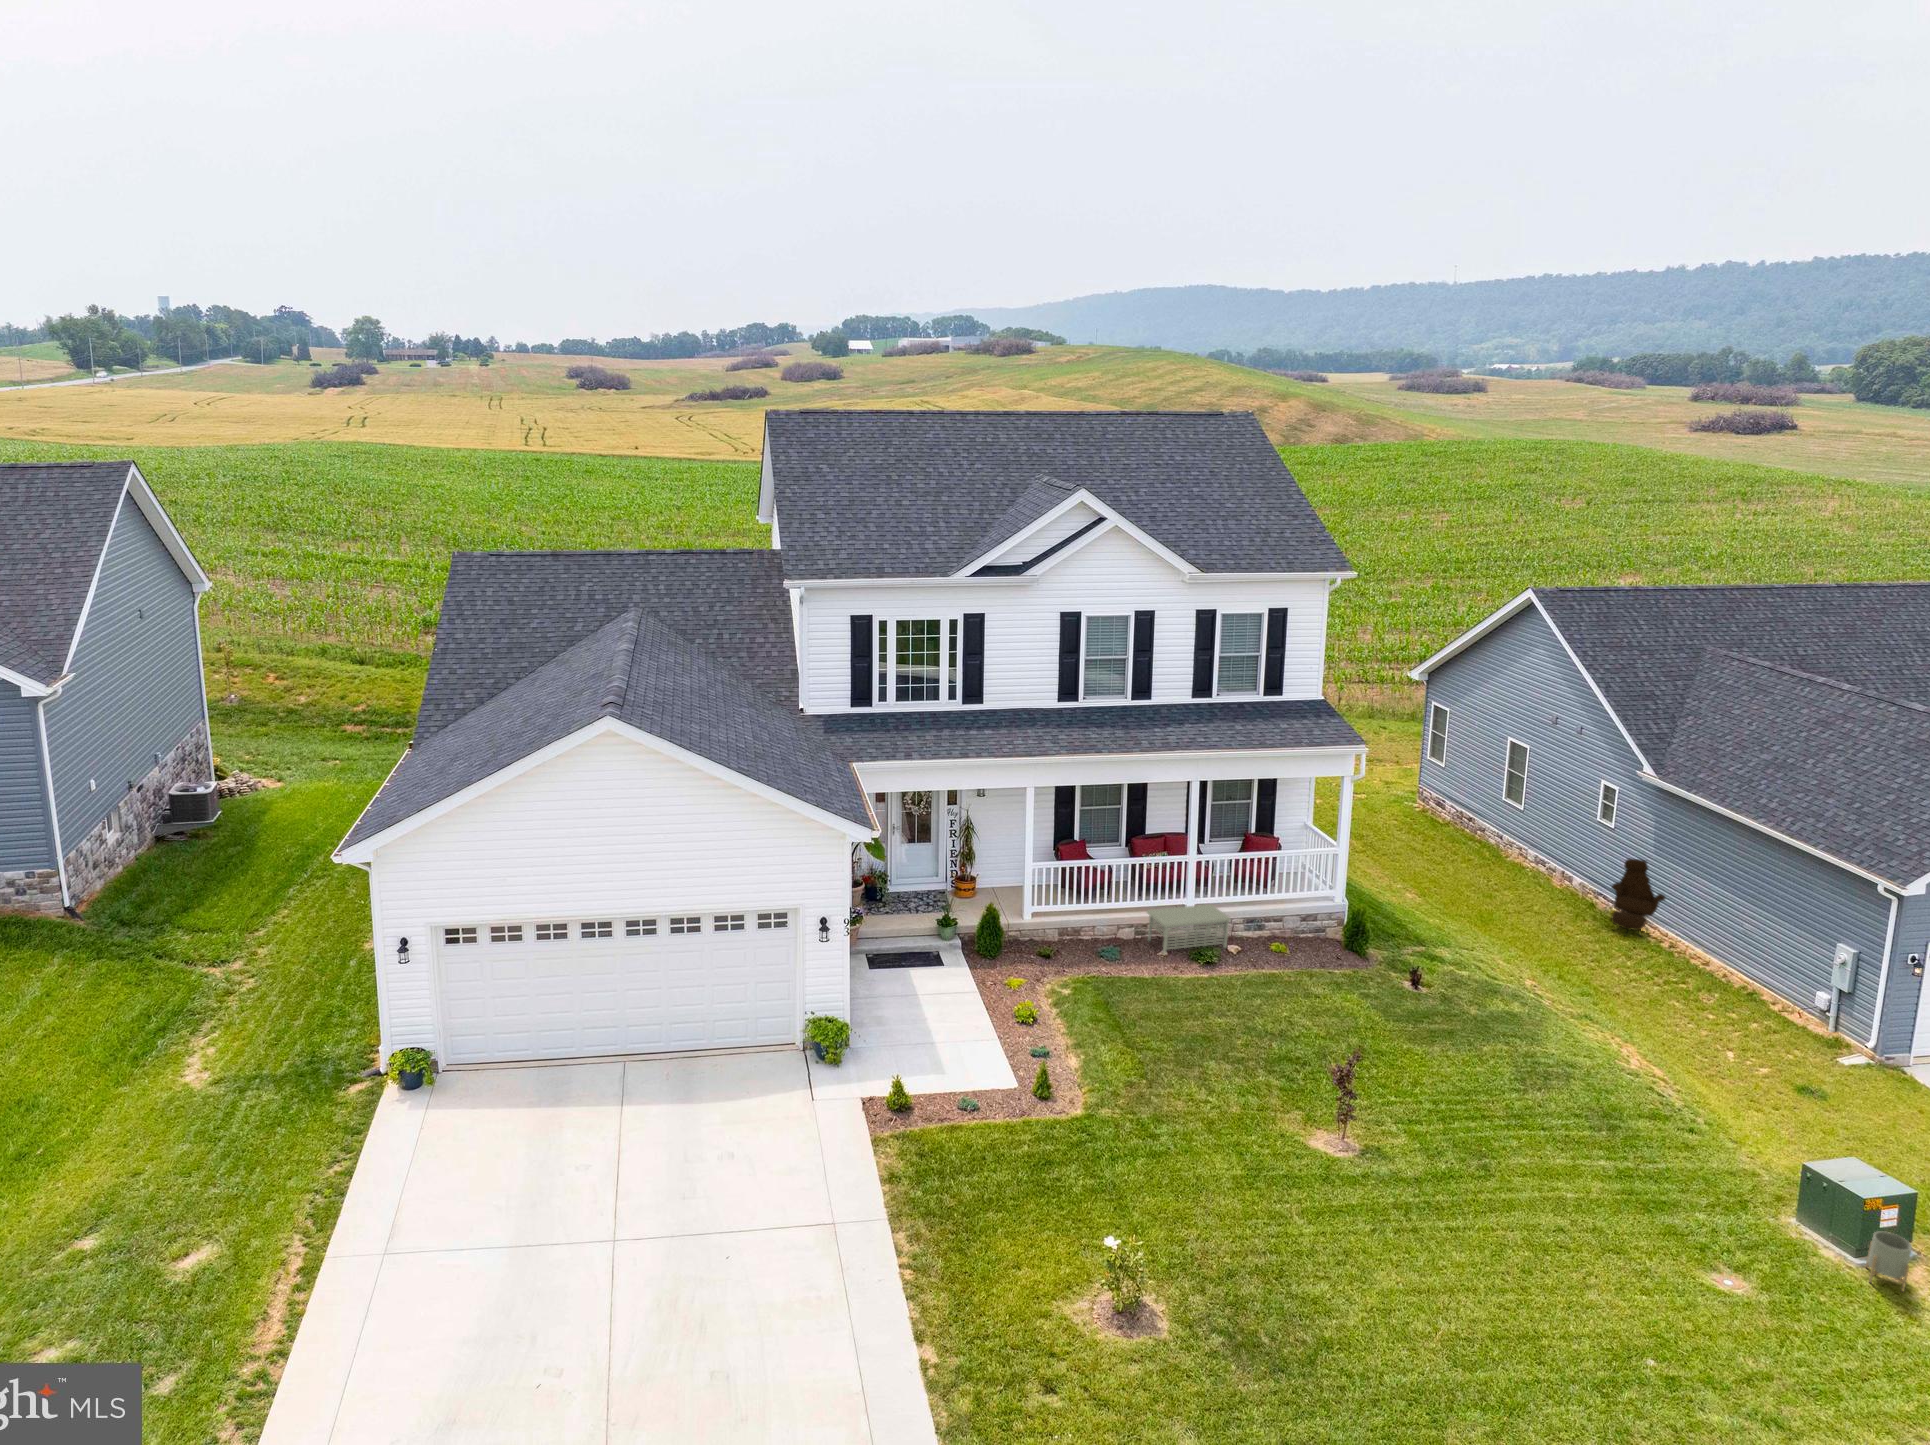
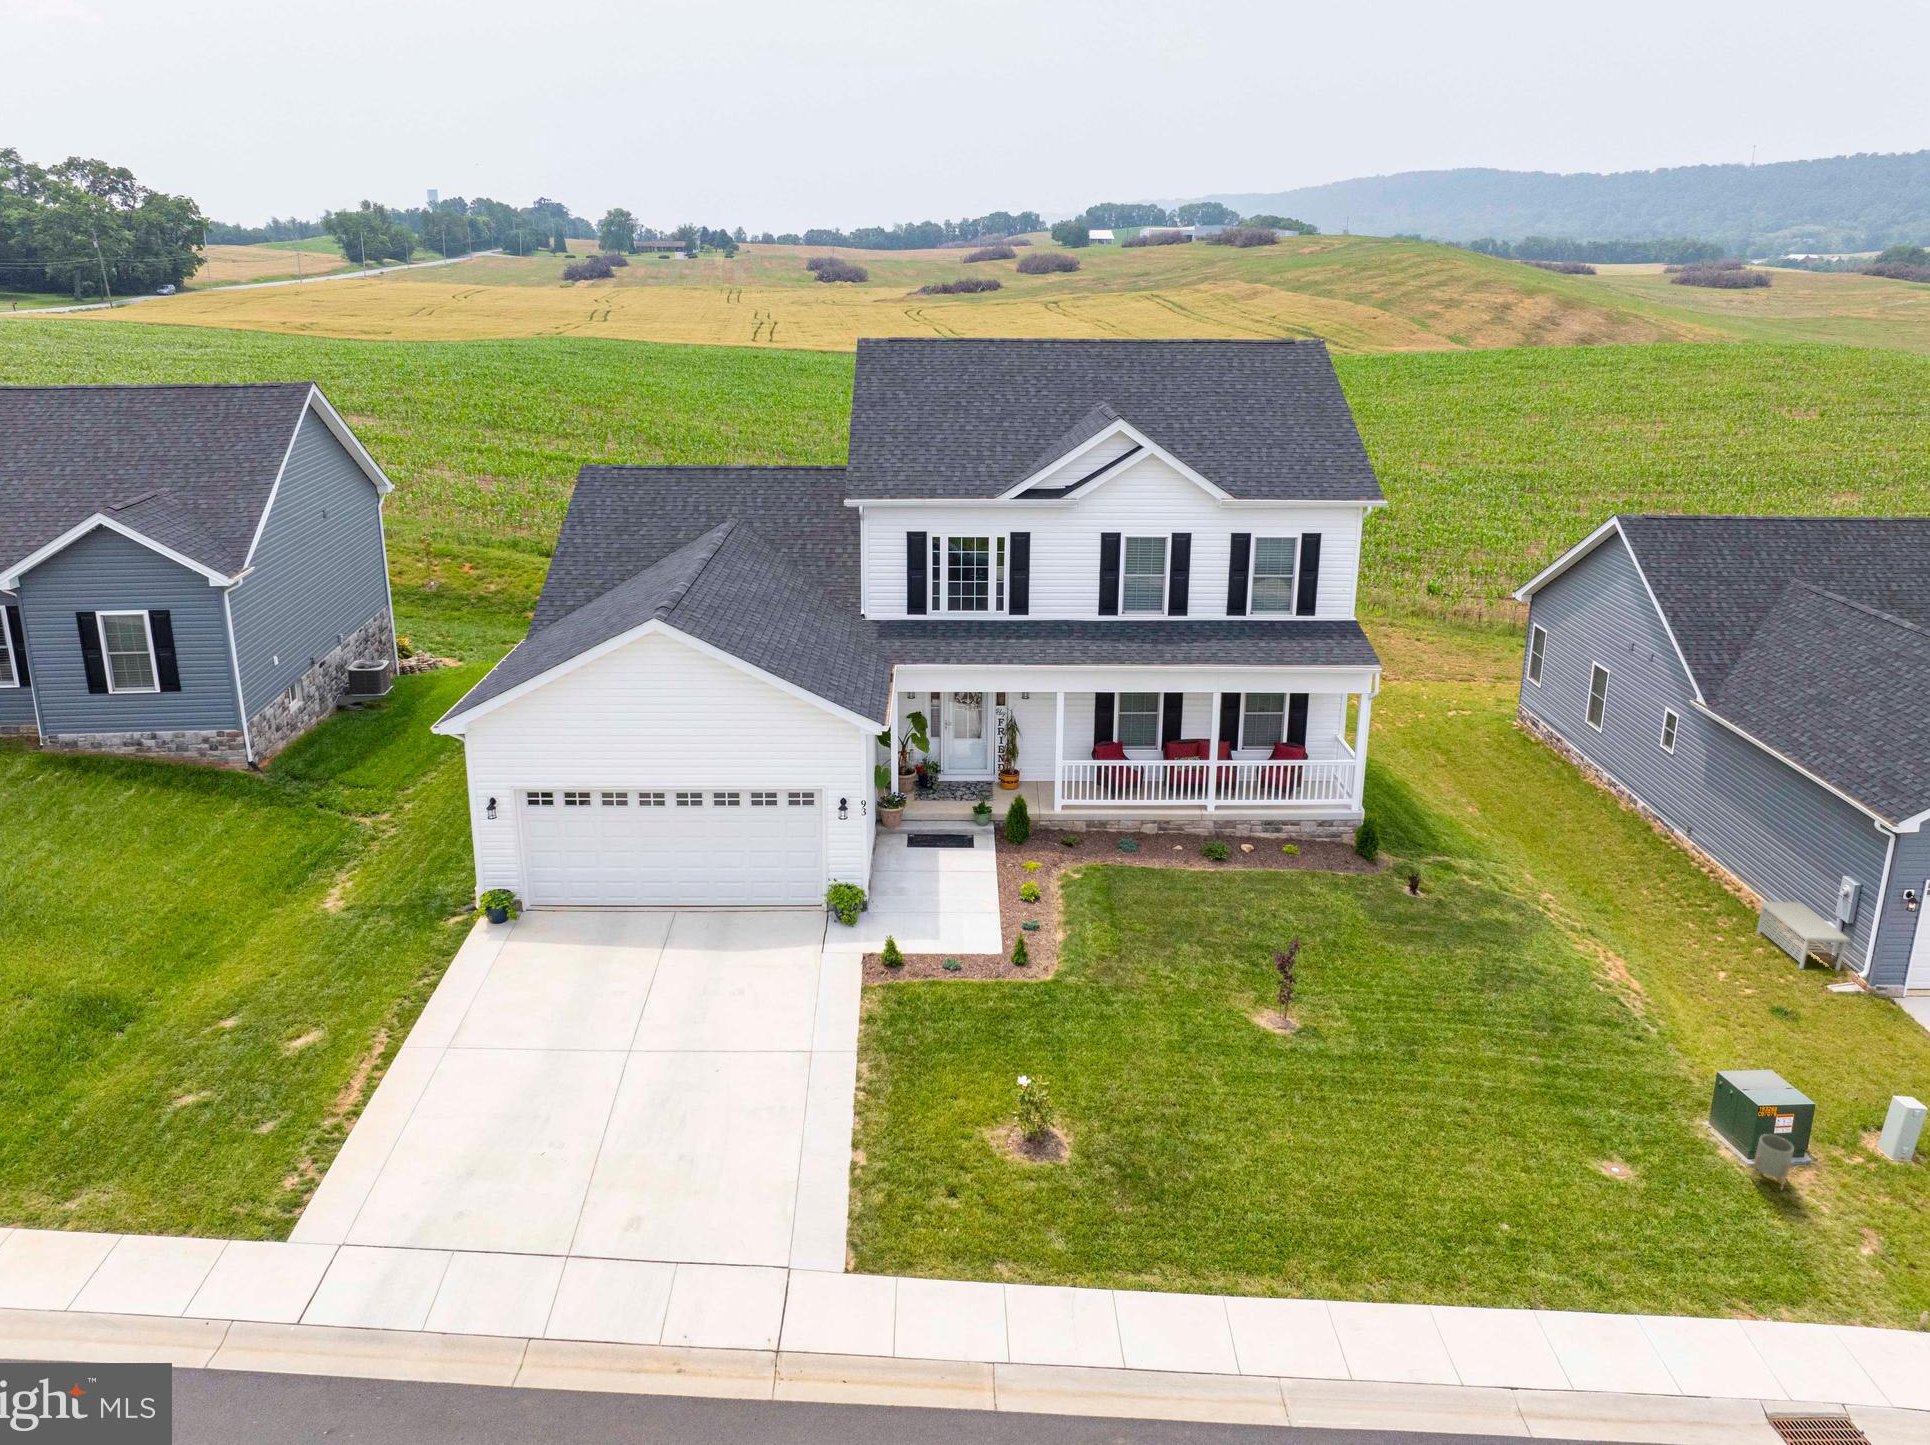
lounge chair: present [1611,858,1665,935] -> none [1647,785,1710,861]
storage bench: present [1147,904,1231,954] -> present [1757,901,1850,971]

